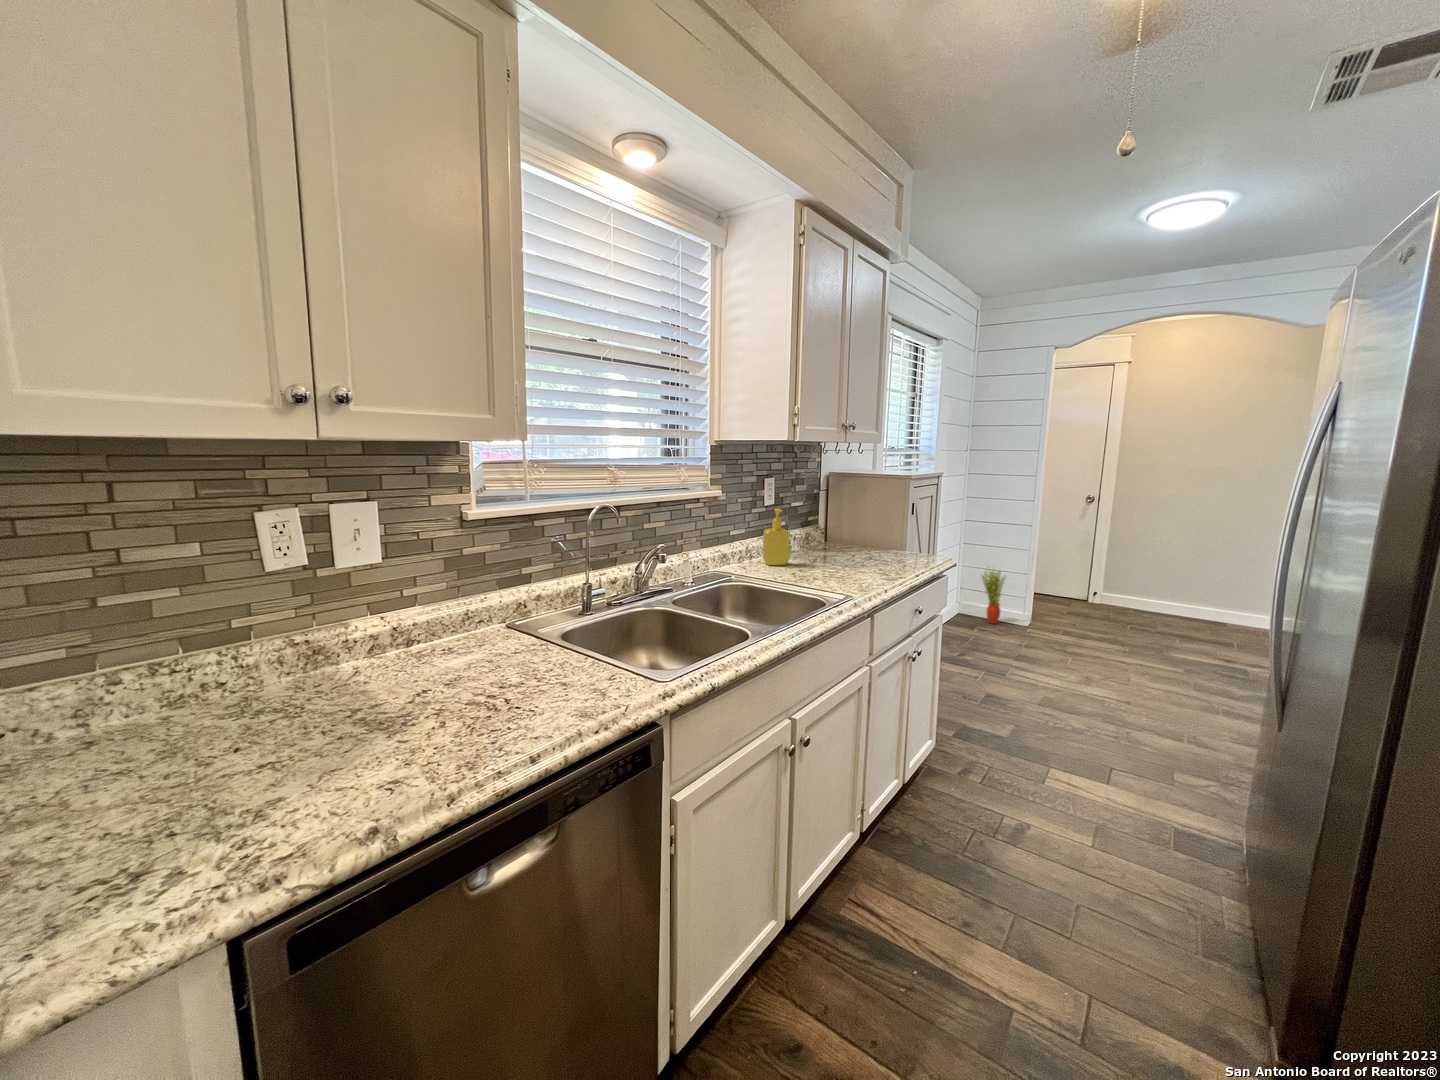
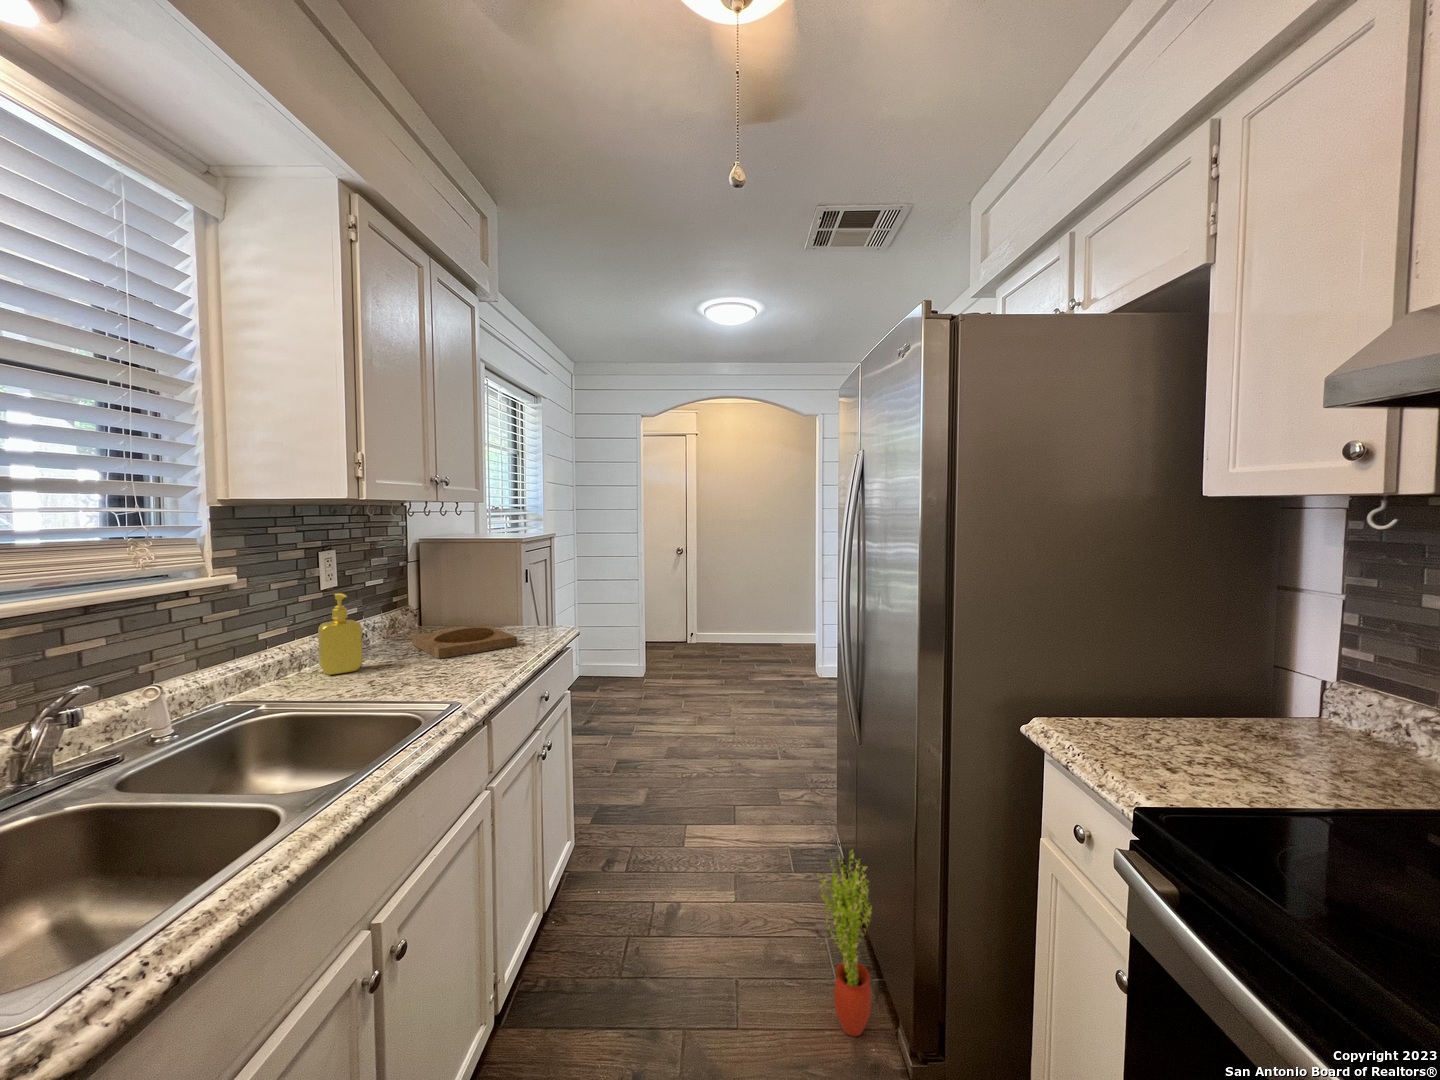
tray: none [821,546,900,566] -> present [412,625,517,659]
potted plant: present [982,566,1006,624] -> present [818,852,872,1036]

